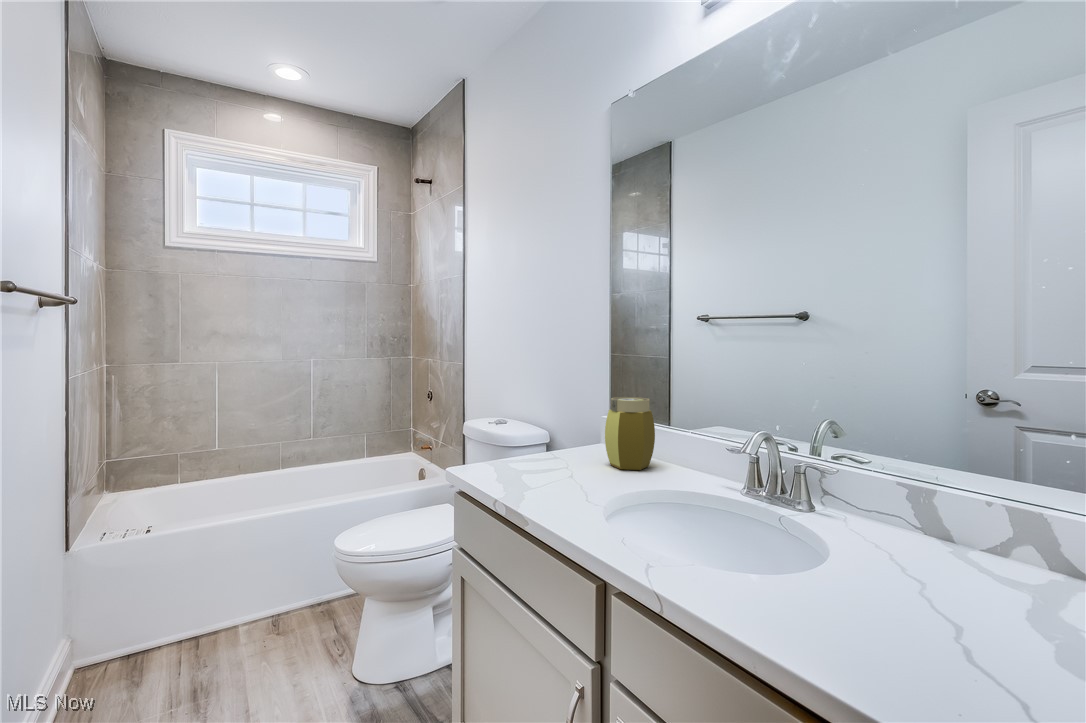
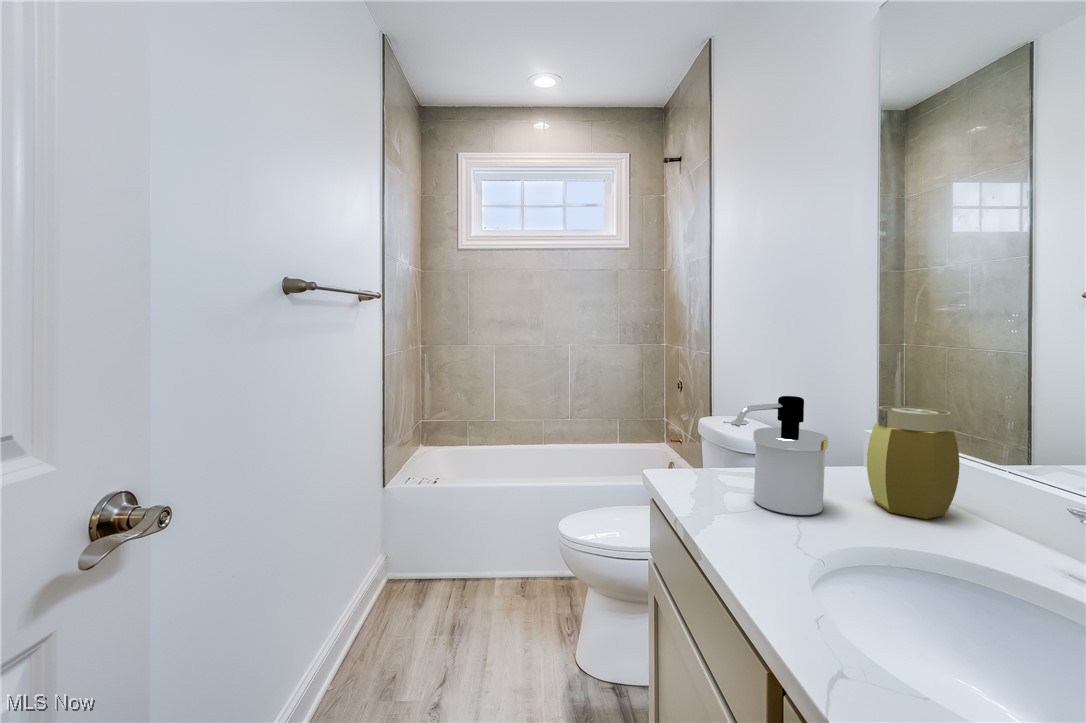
soap dispenser: none [529,394,586,480] -> present [734,396,828,515]

